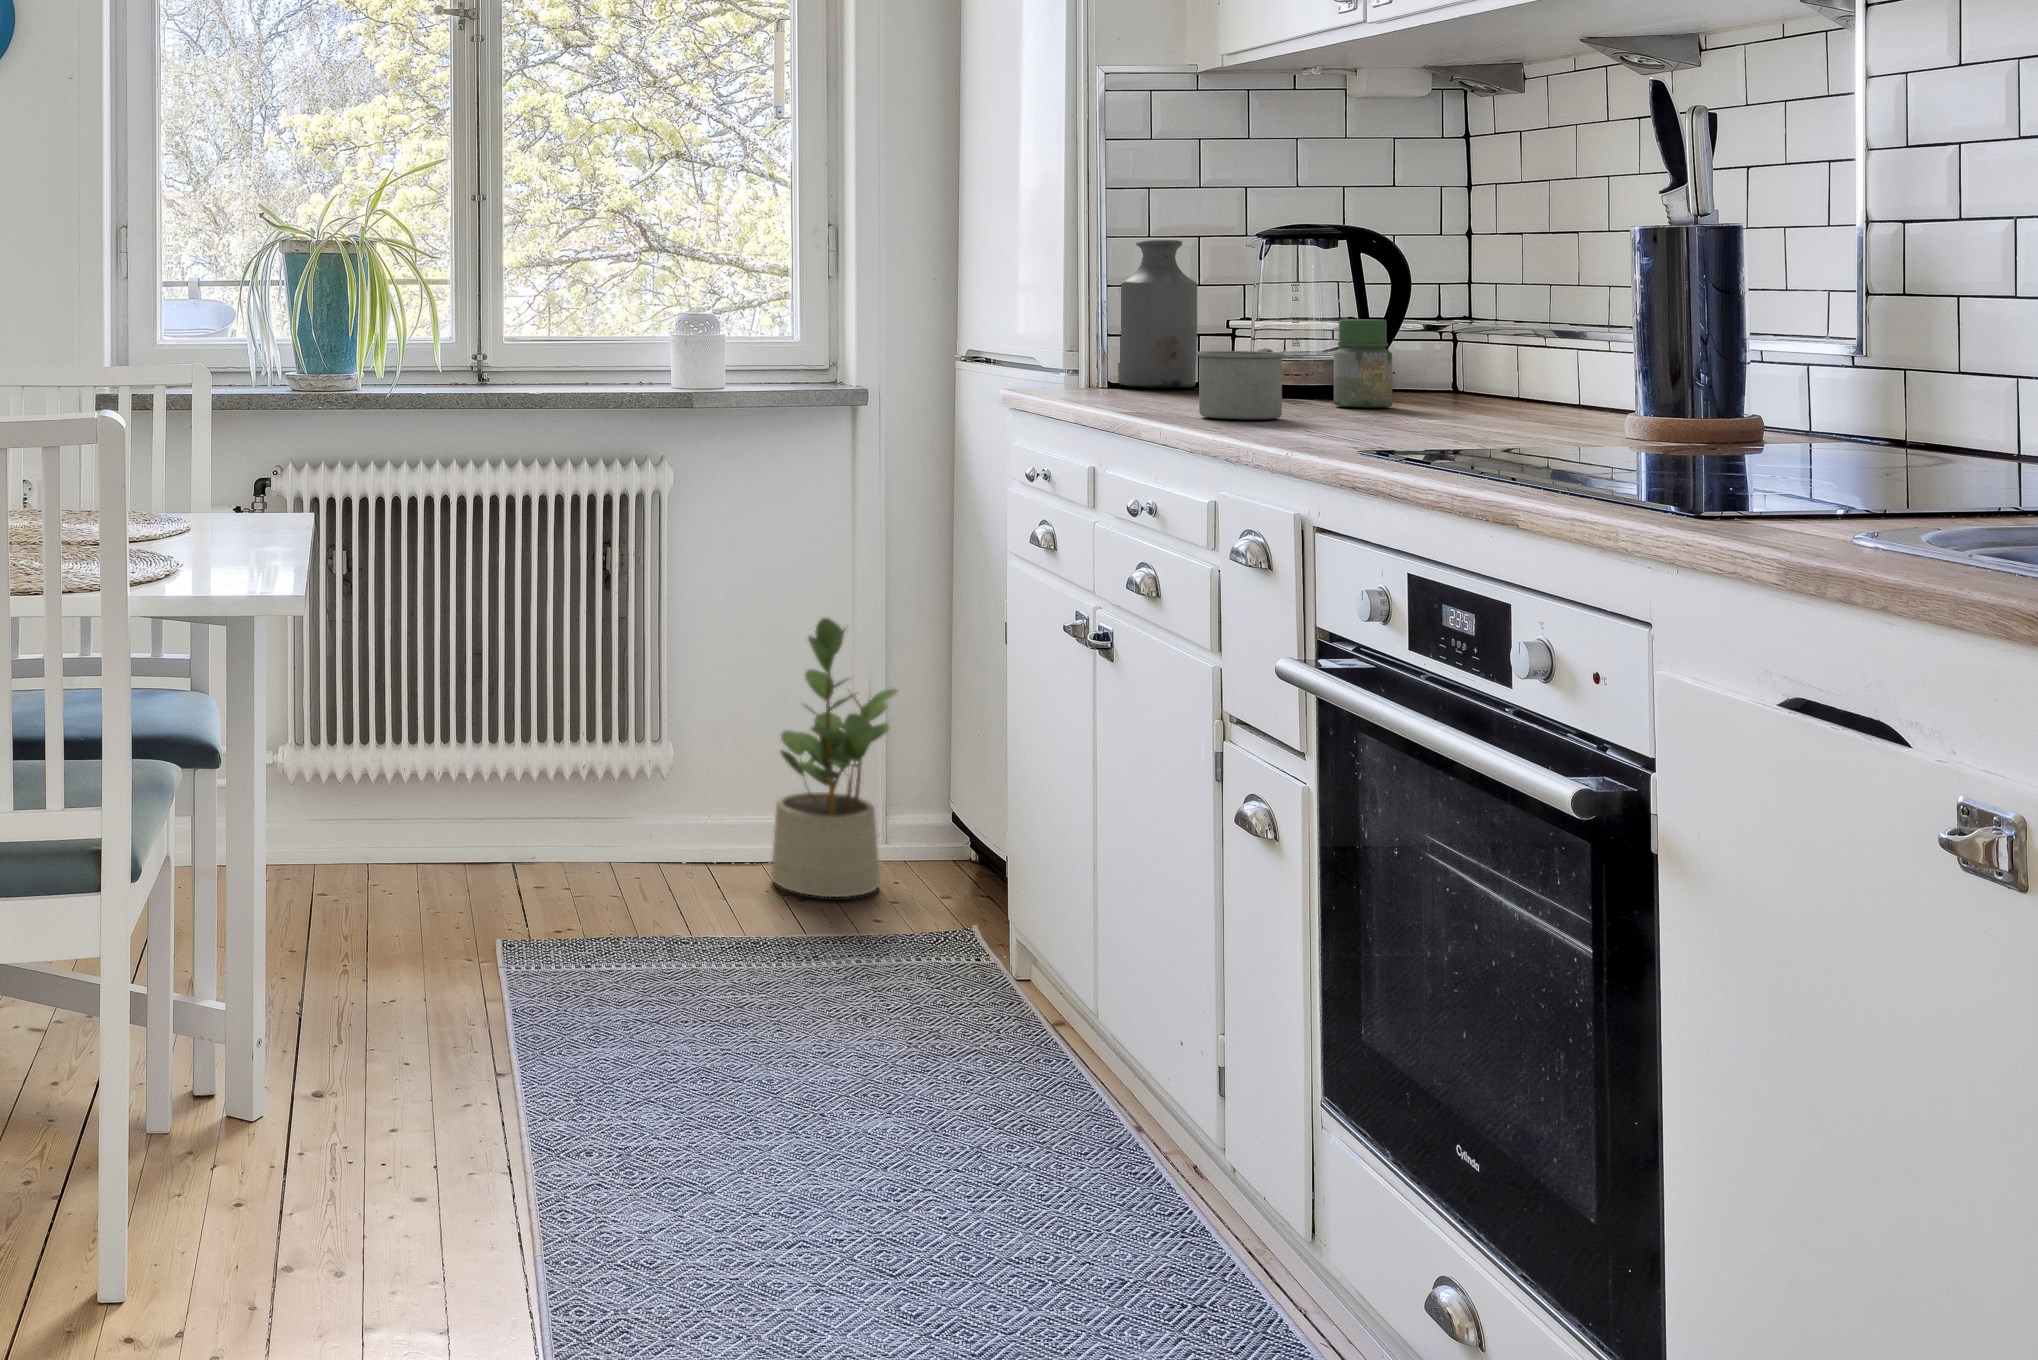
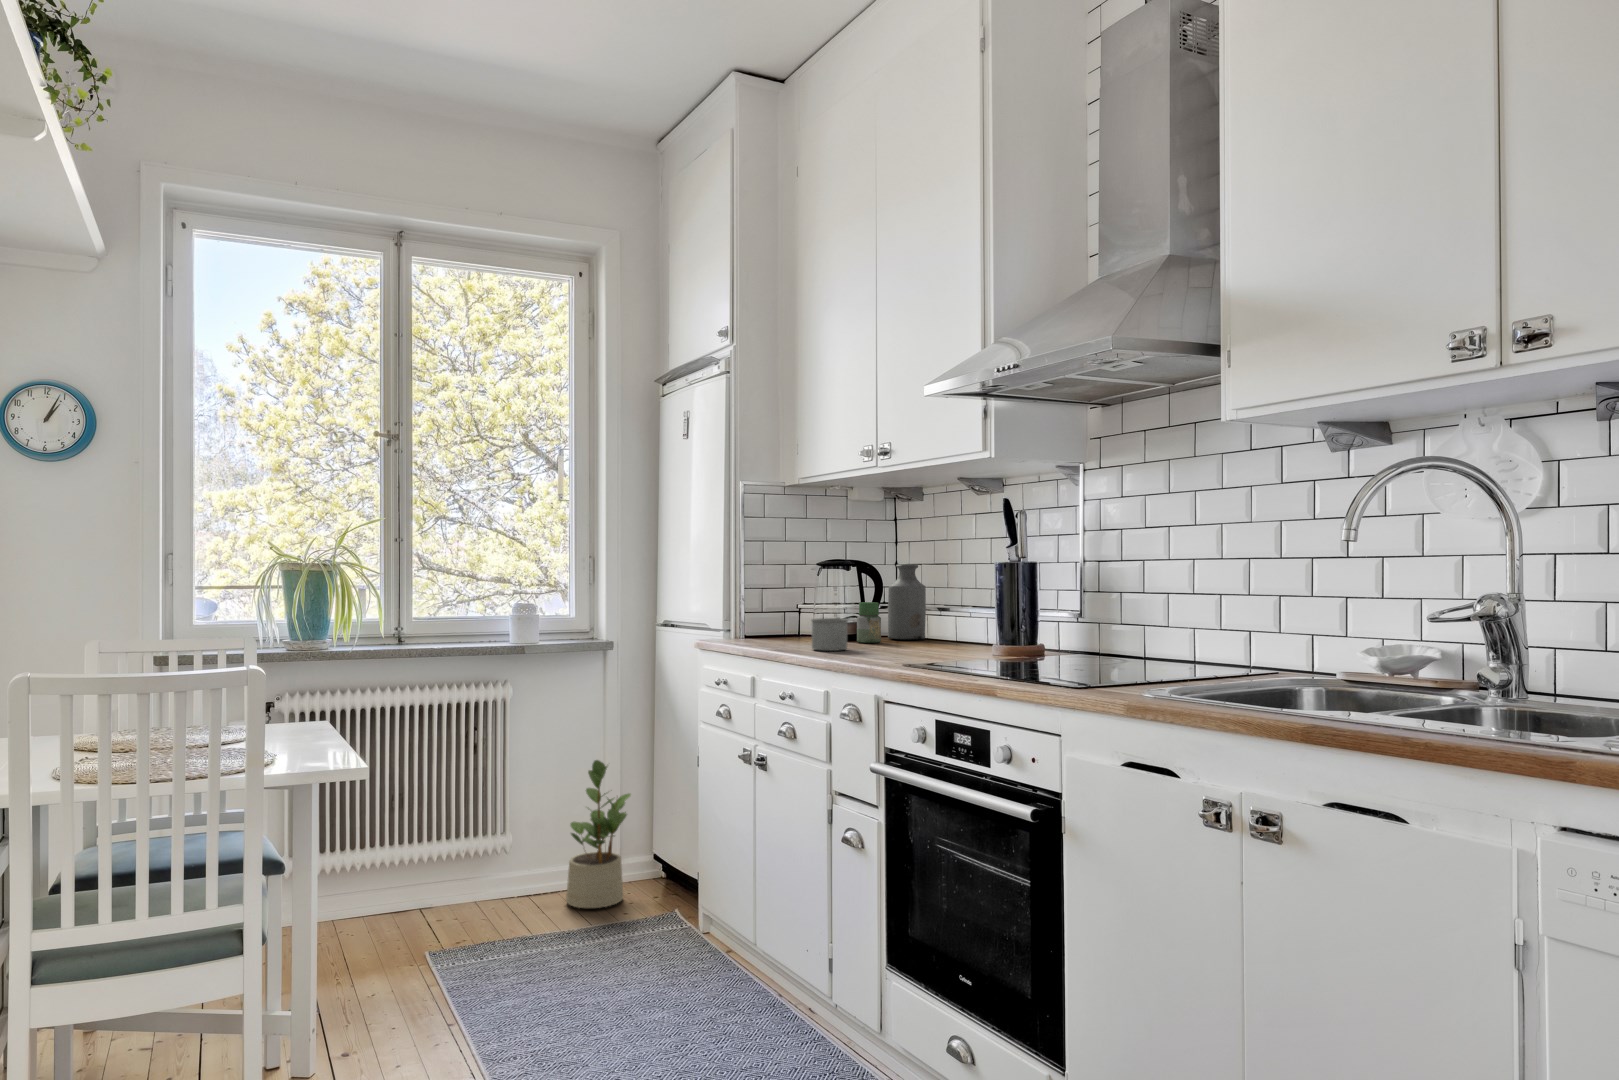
bottle: present [1118,240,1197,388] -> present [888,564,926,640]

